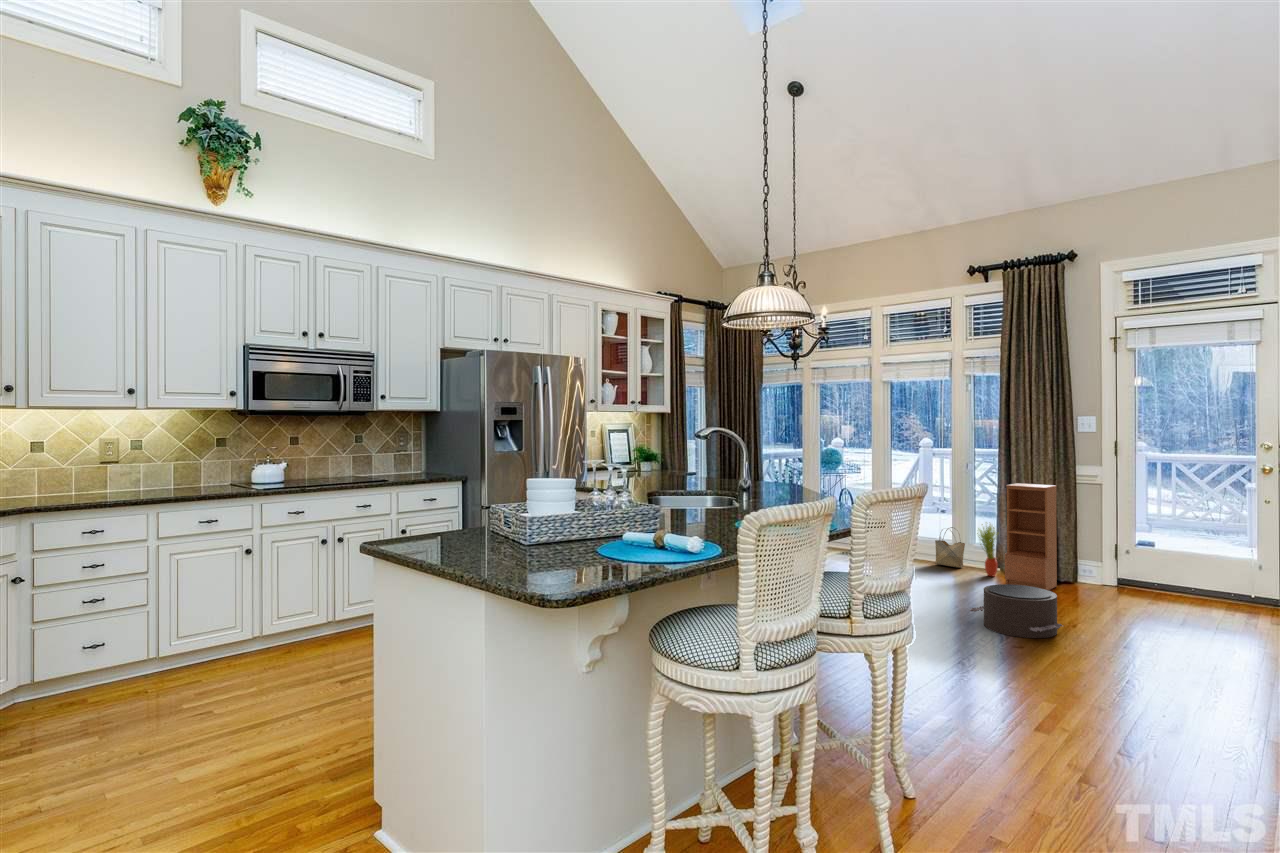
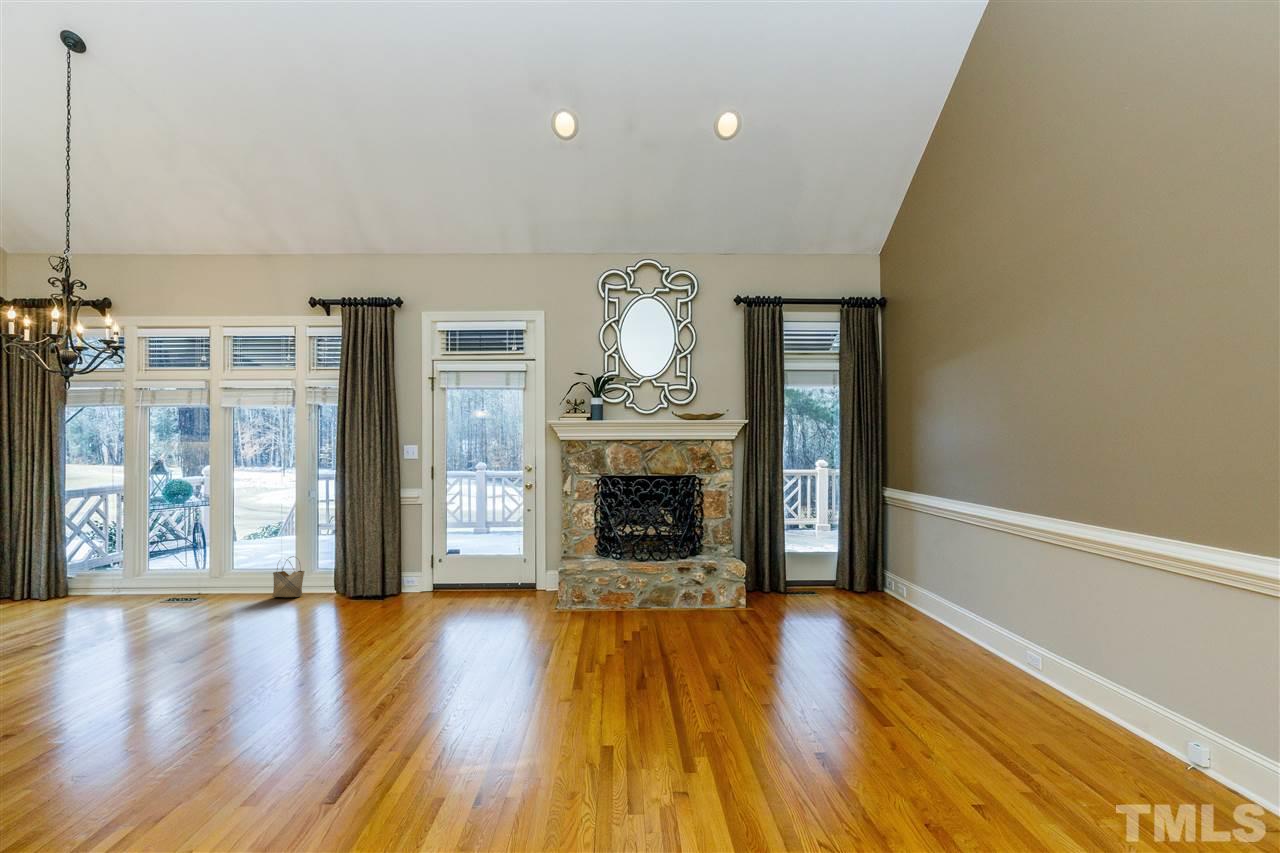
bookcase: present [1005,483,1057,590] -> none [331,508,382,610]
potted plant: present [977,524,999,576] -> none [311,548,332,602]
pouf: present [970,584,1062,638] -> none [253,616,346,678]

